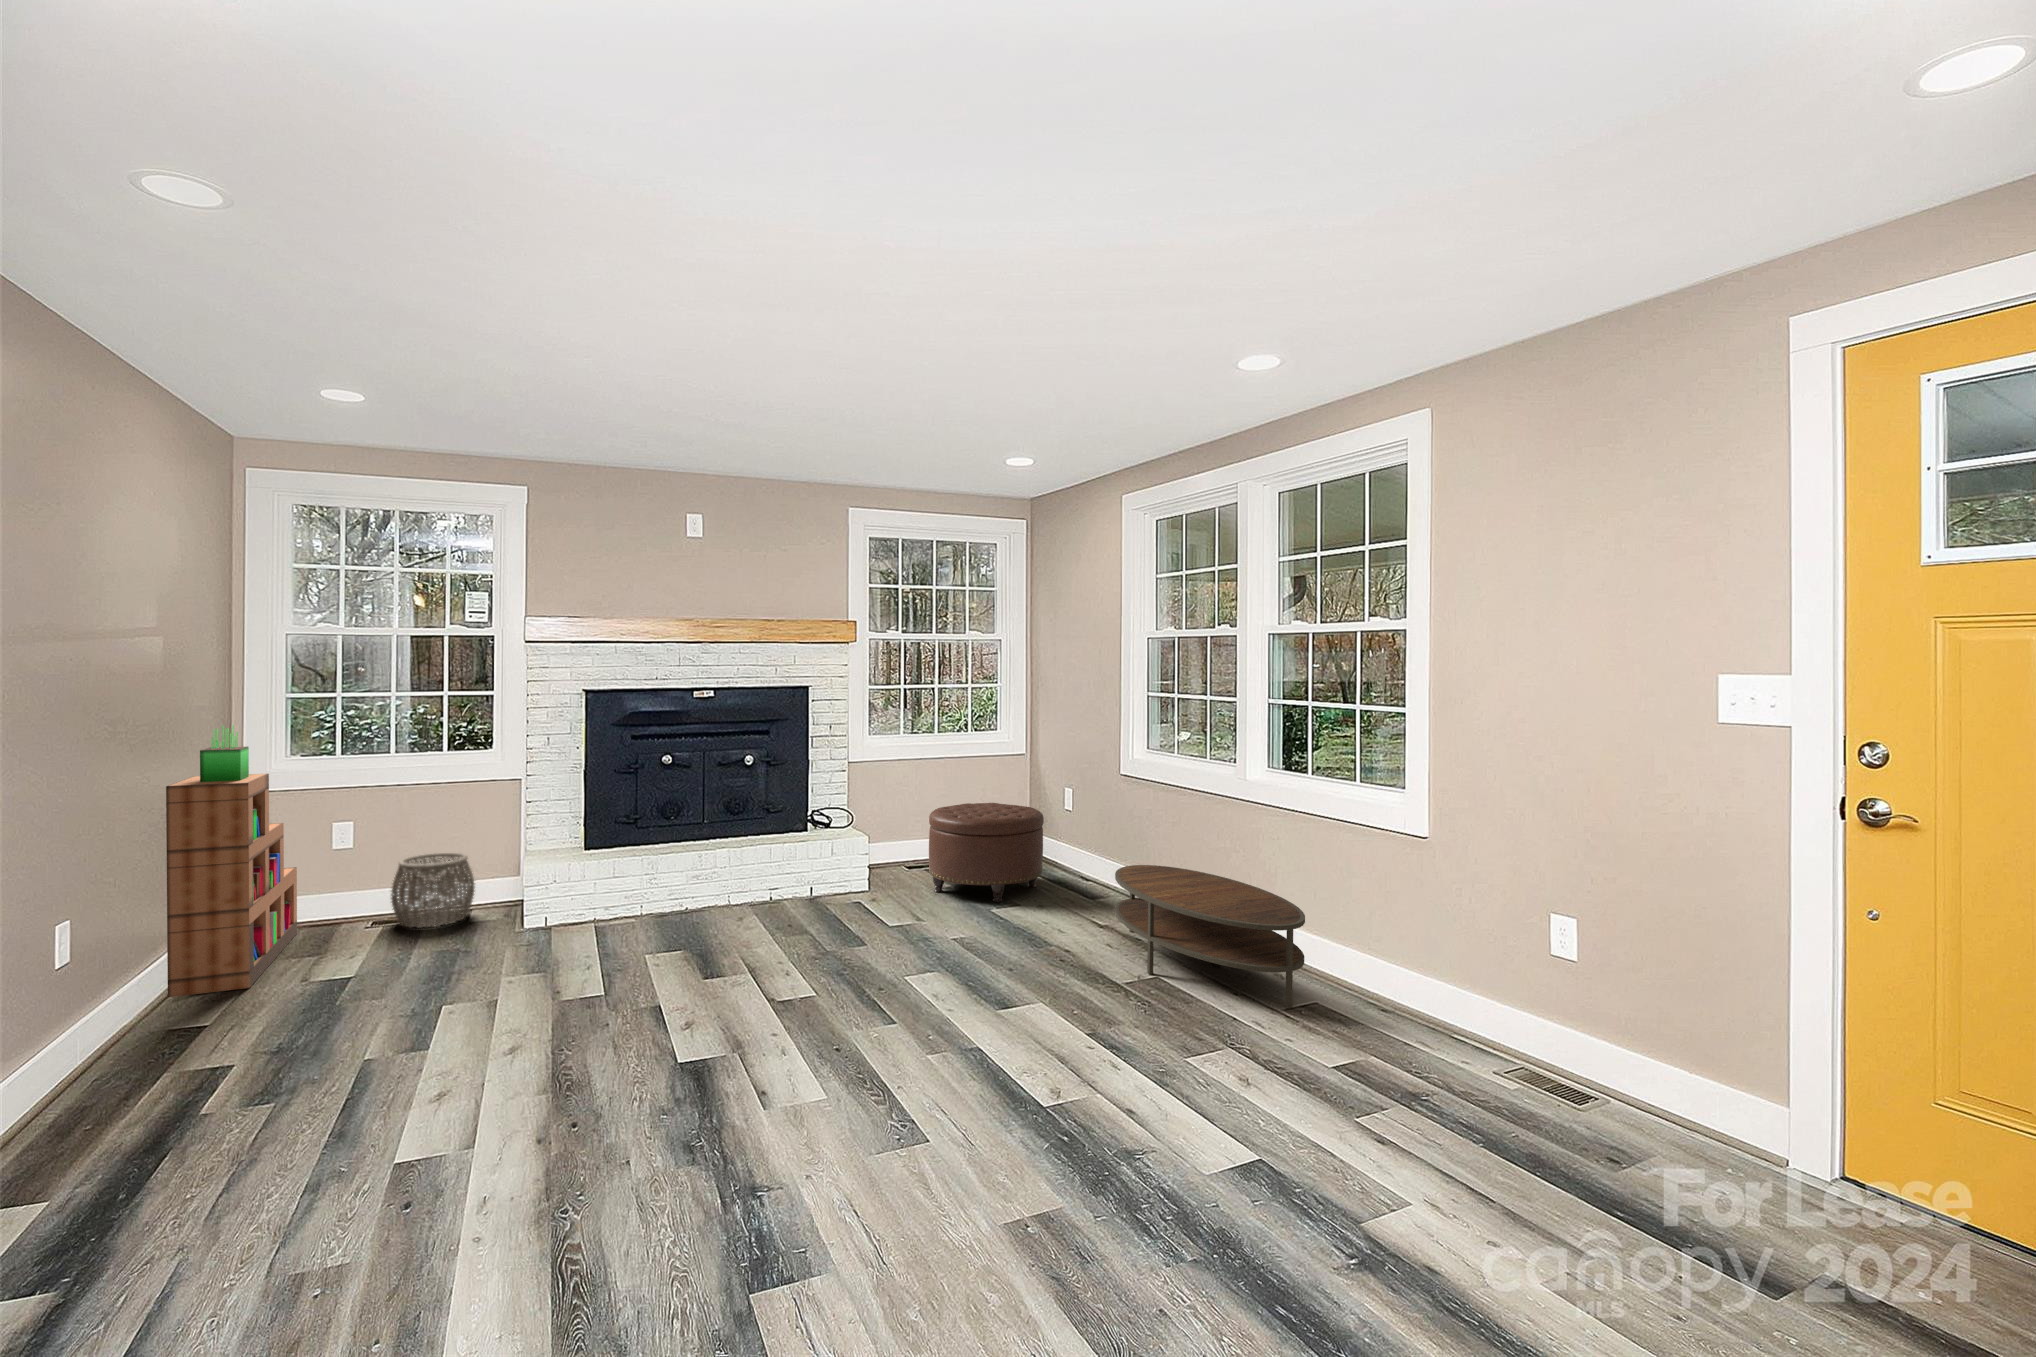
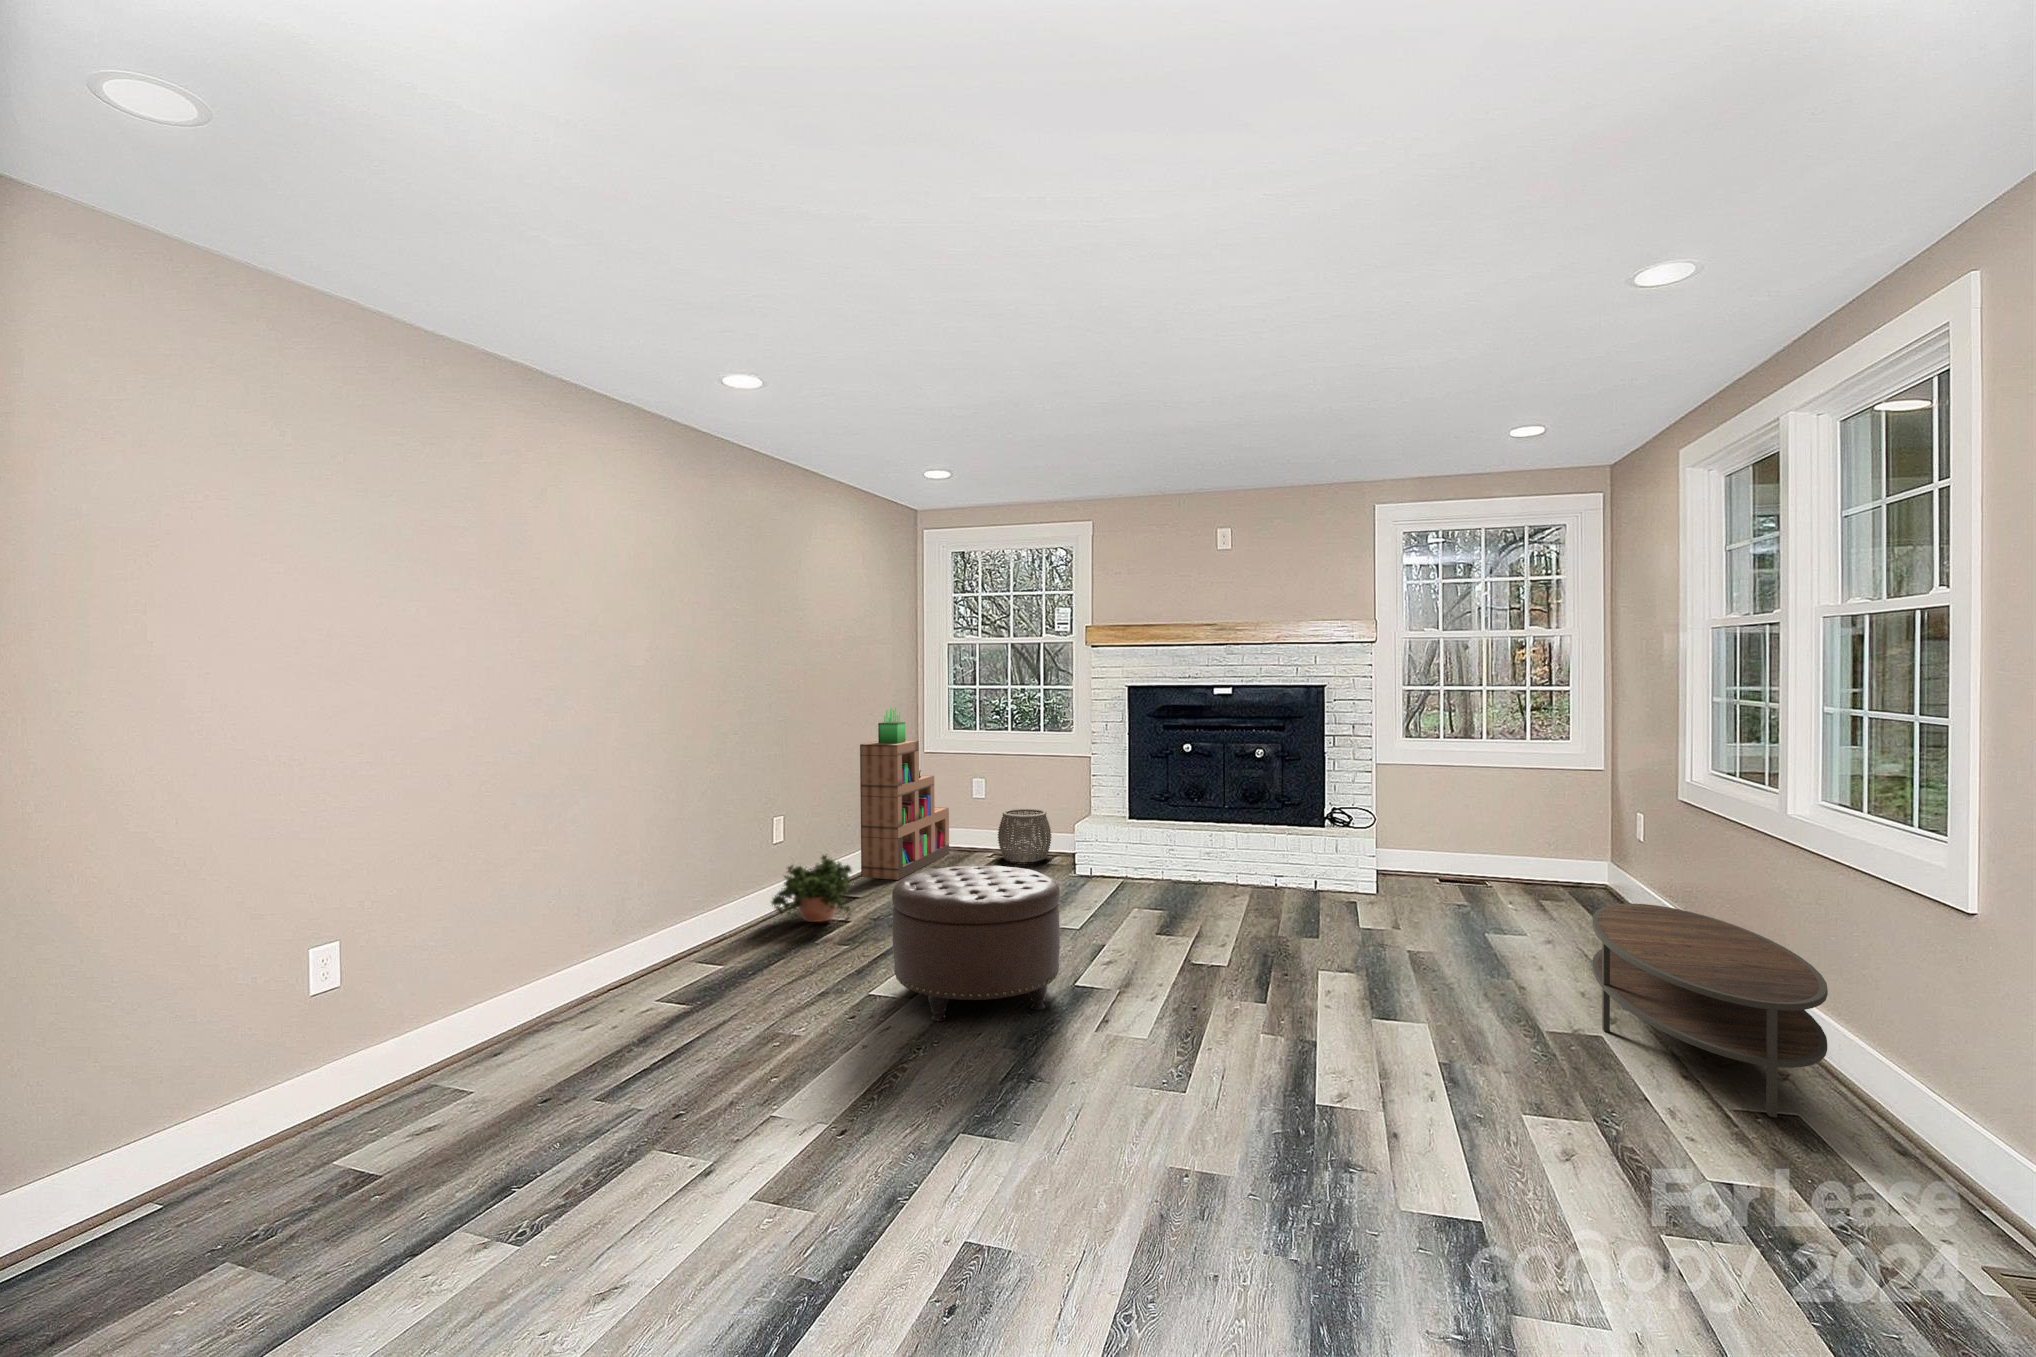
ottoman: present [929,803,1044,902] -> present [892,866,1060,1021]
potted plant: none [42,970,252,1097] -> present [771,855,852,922]

